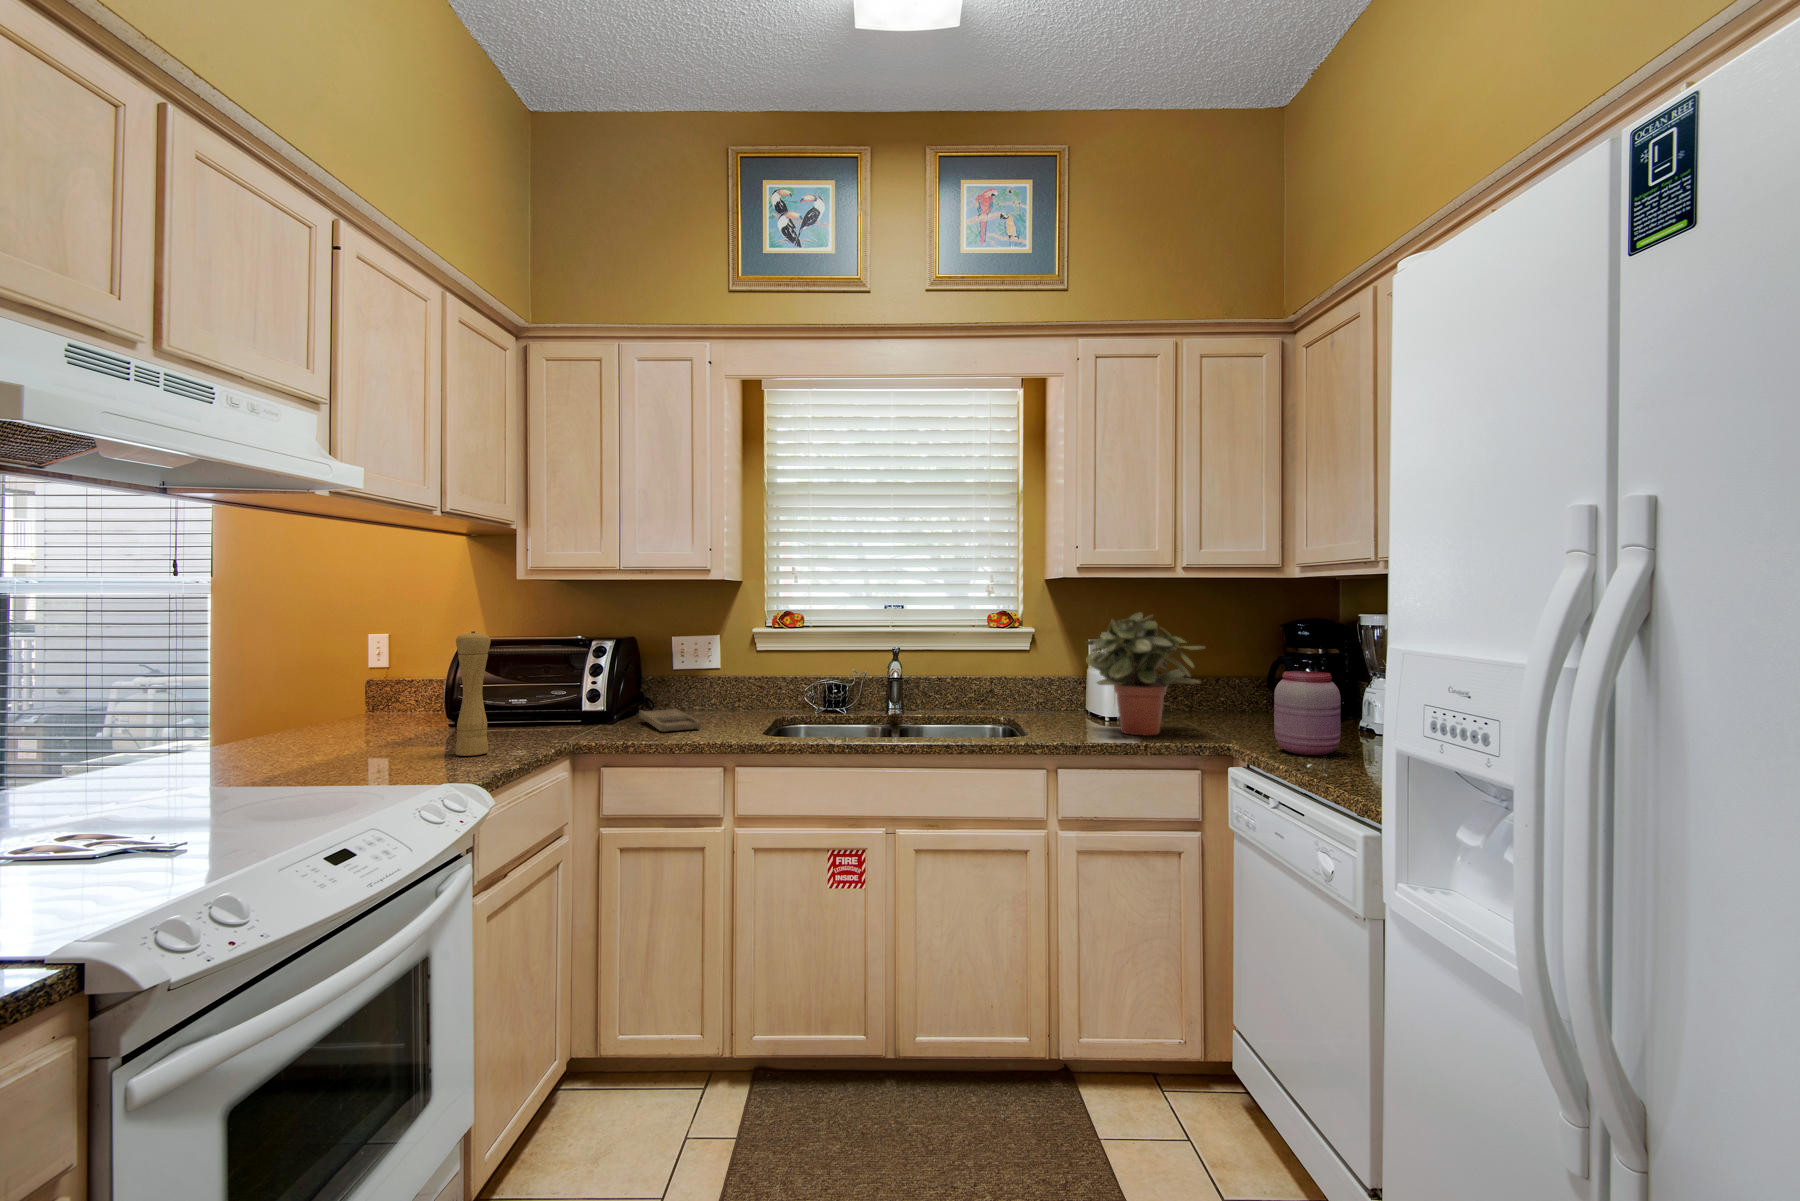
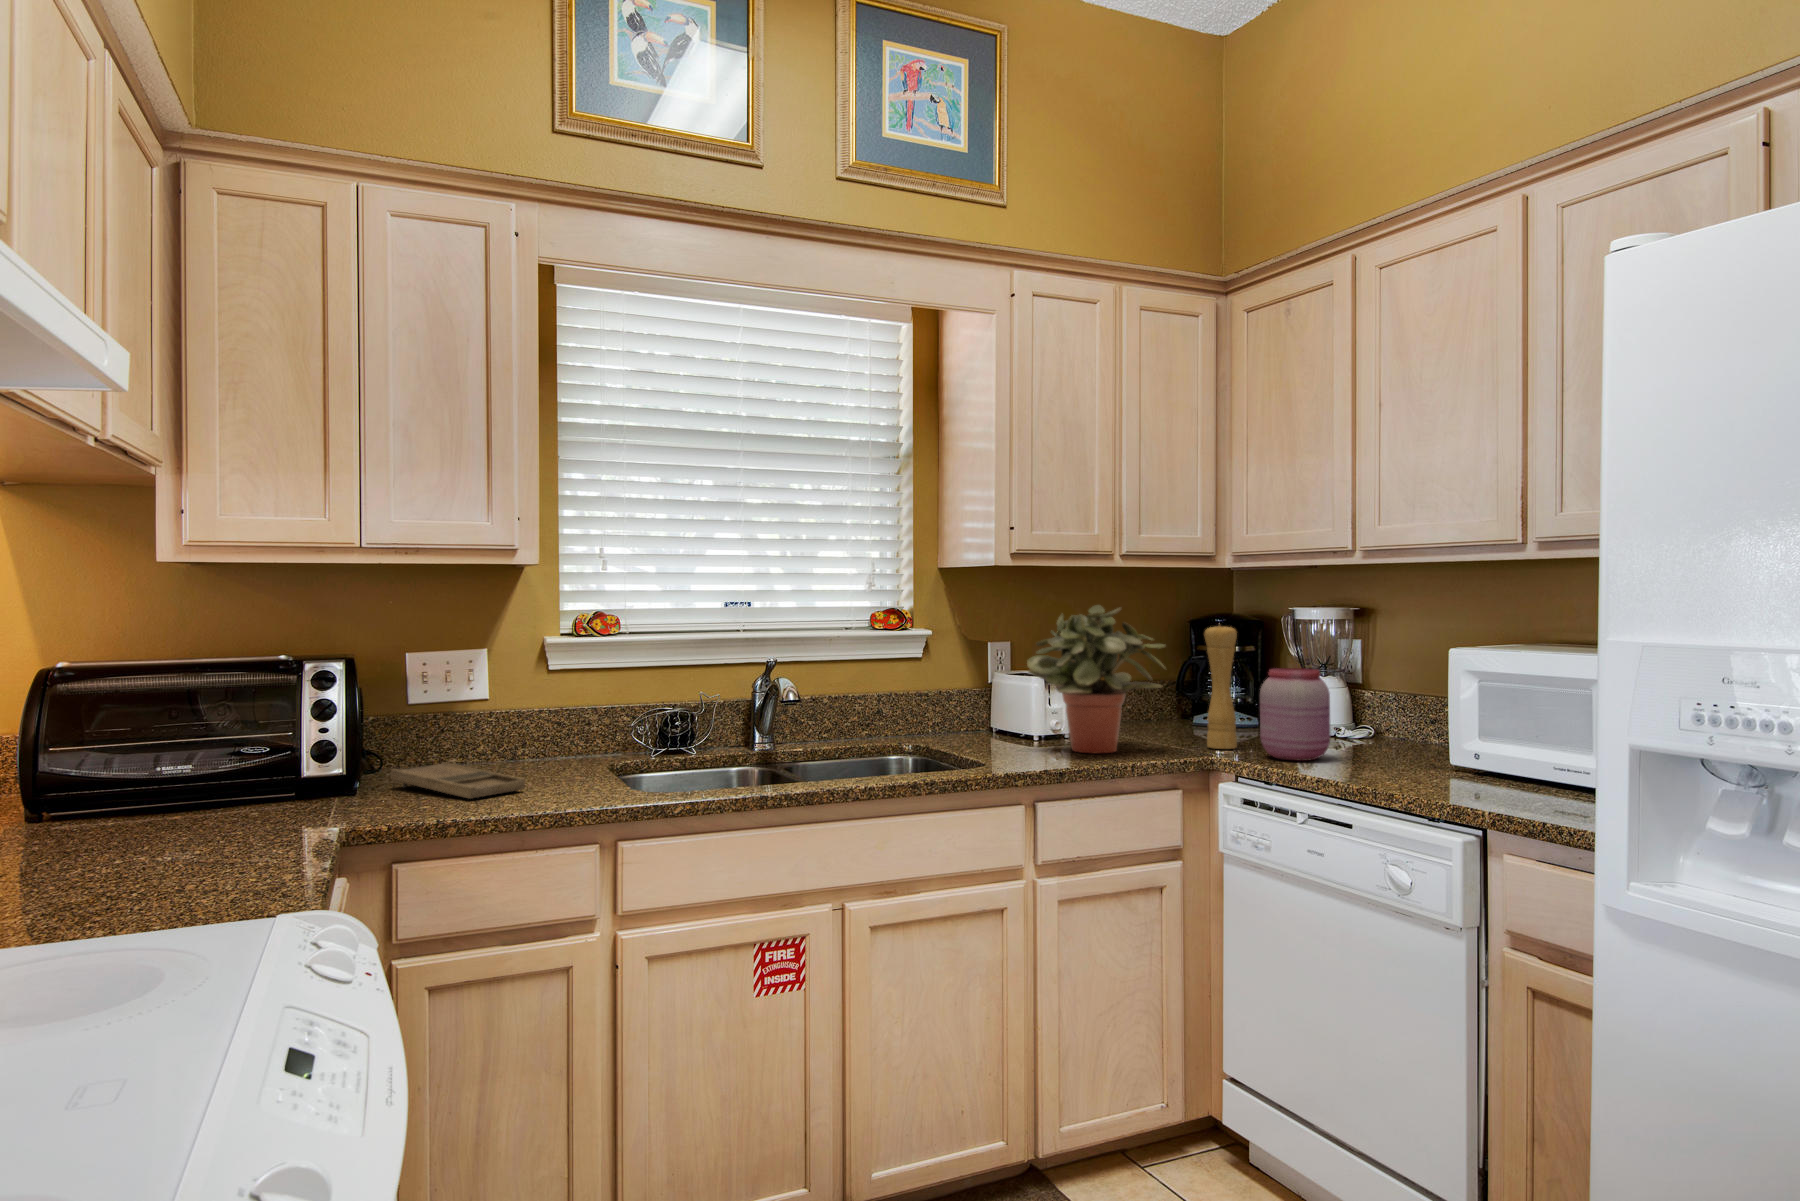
pepper mill: present [456,631,491,756] -> present [1204,625,1237,749]

